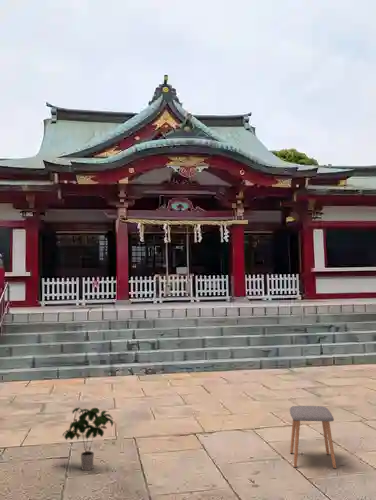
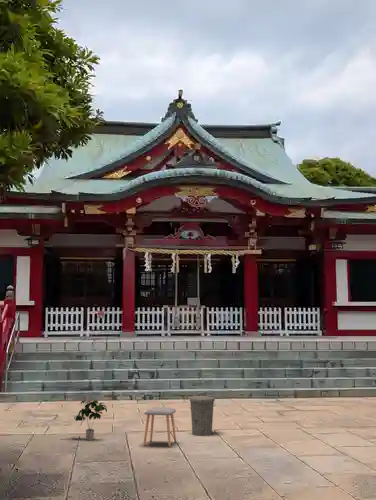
trash can: none [230,390,265,449] -> present [190,396,215,436]
stool: present [290,406,336,469] -> present [143,407,176,447]

